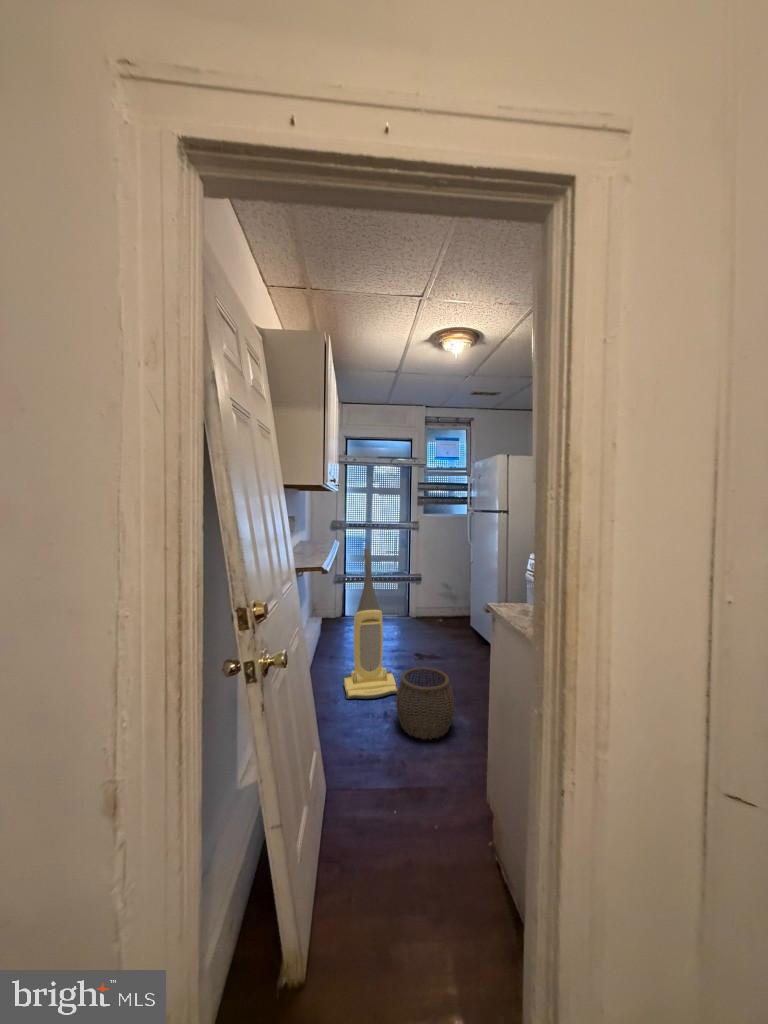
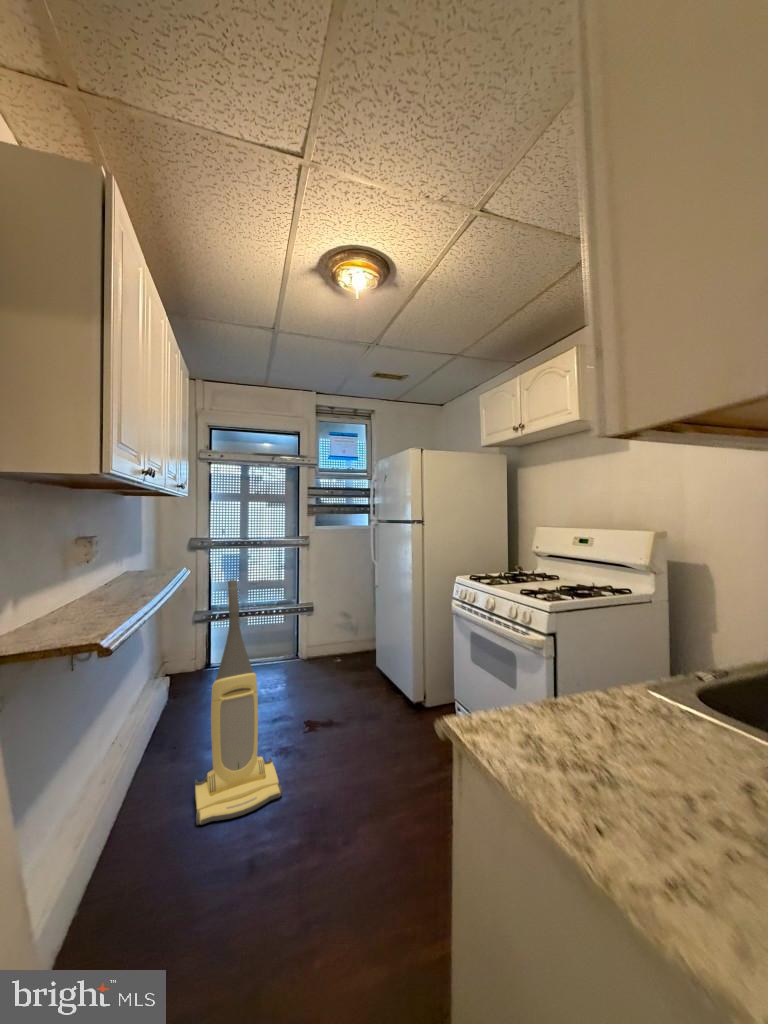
woven basket: present [396,667,454,739] -> none [277,759,369,890]

